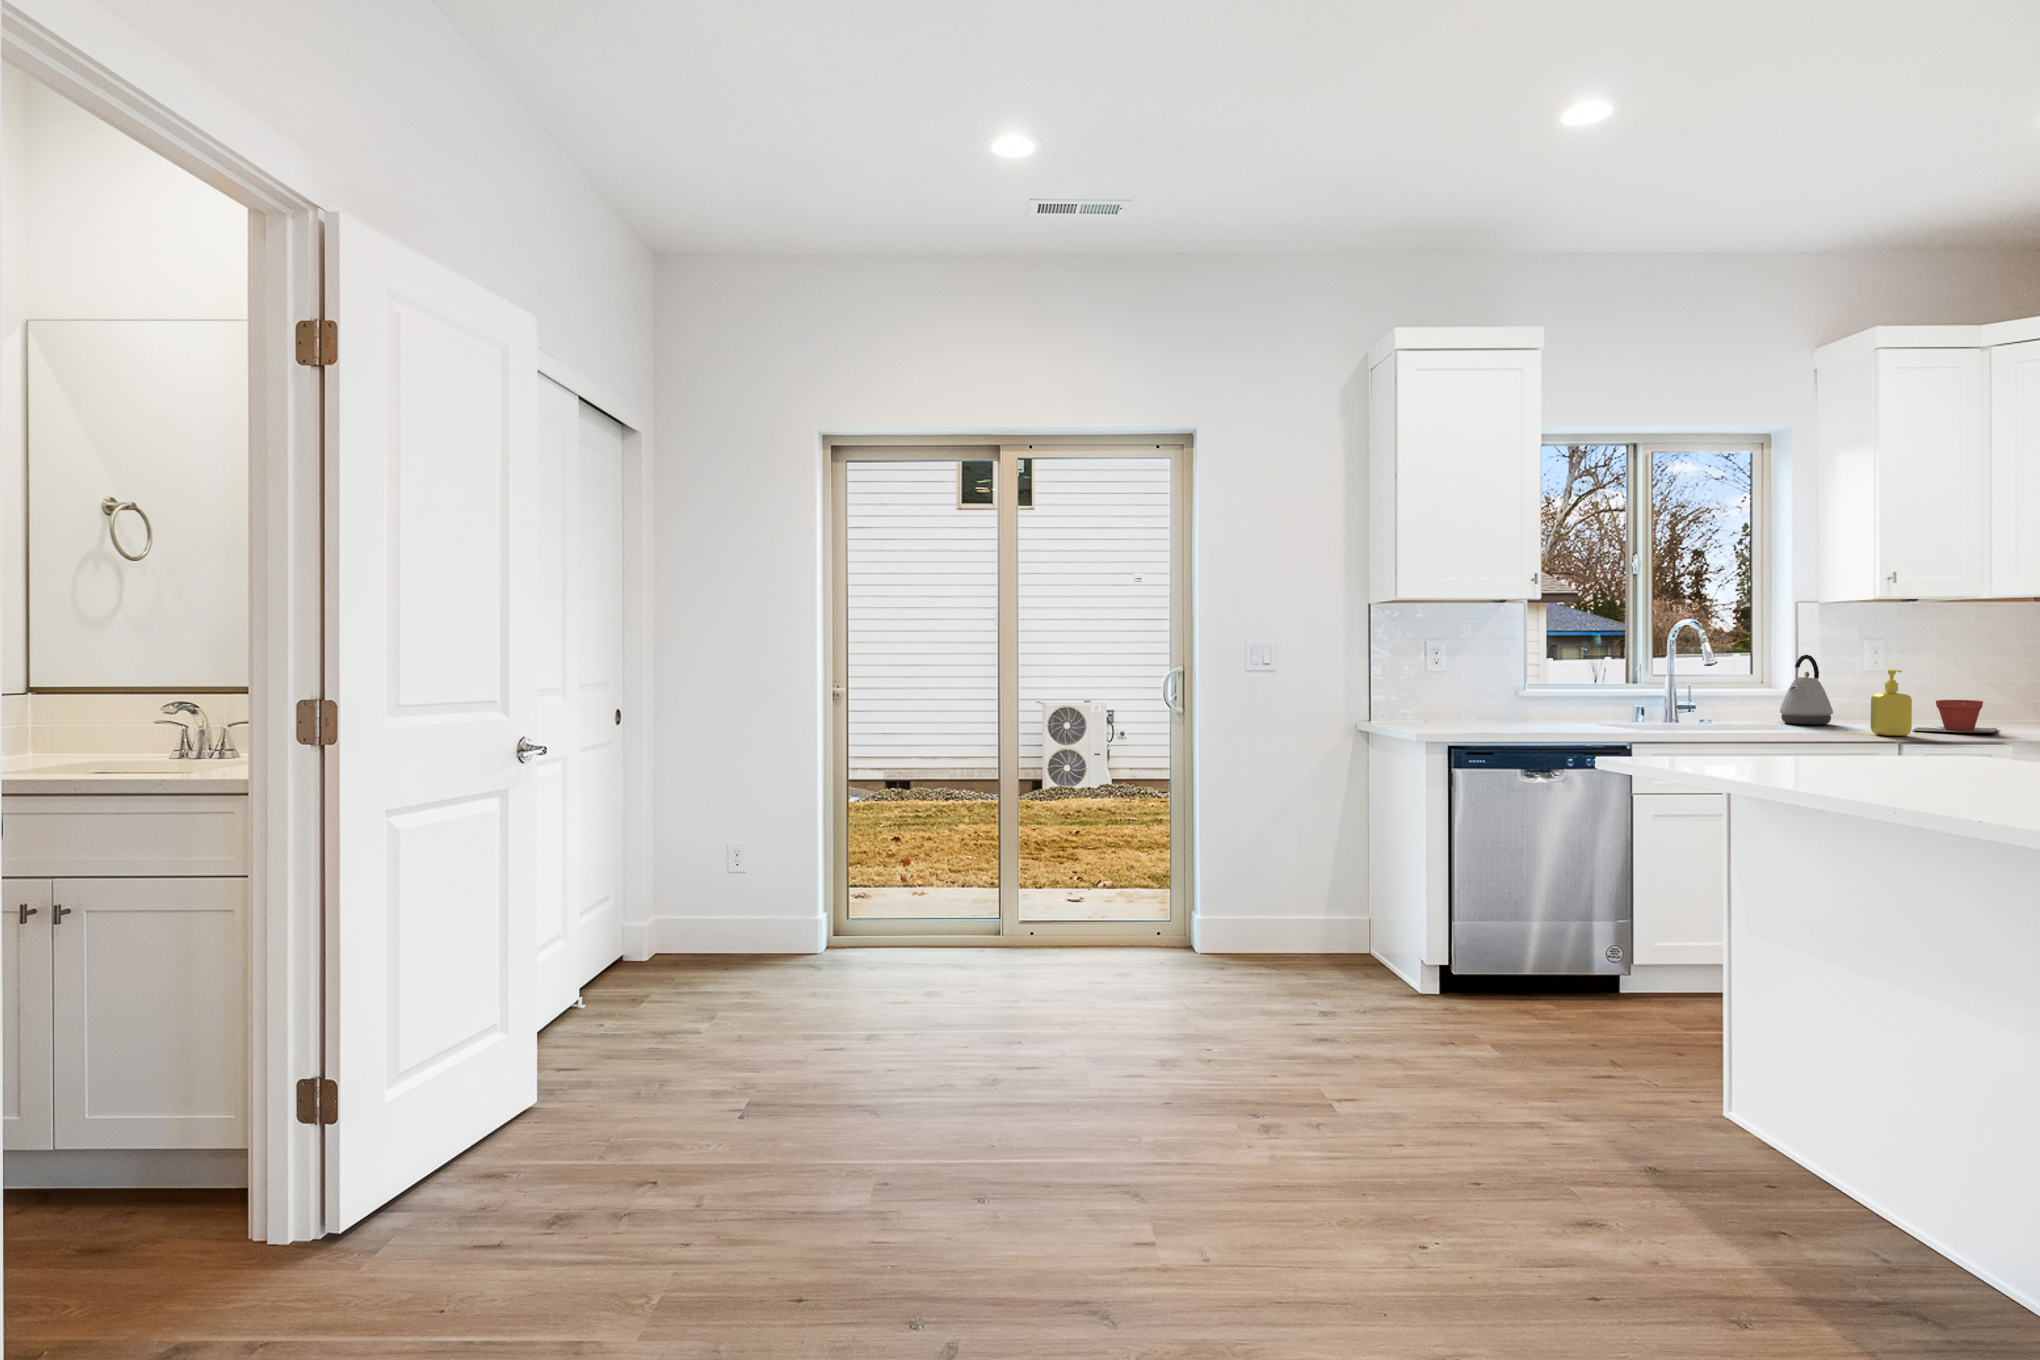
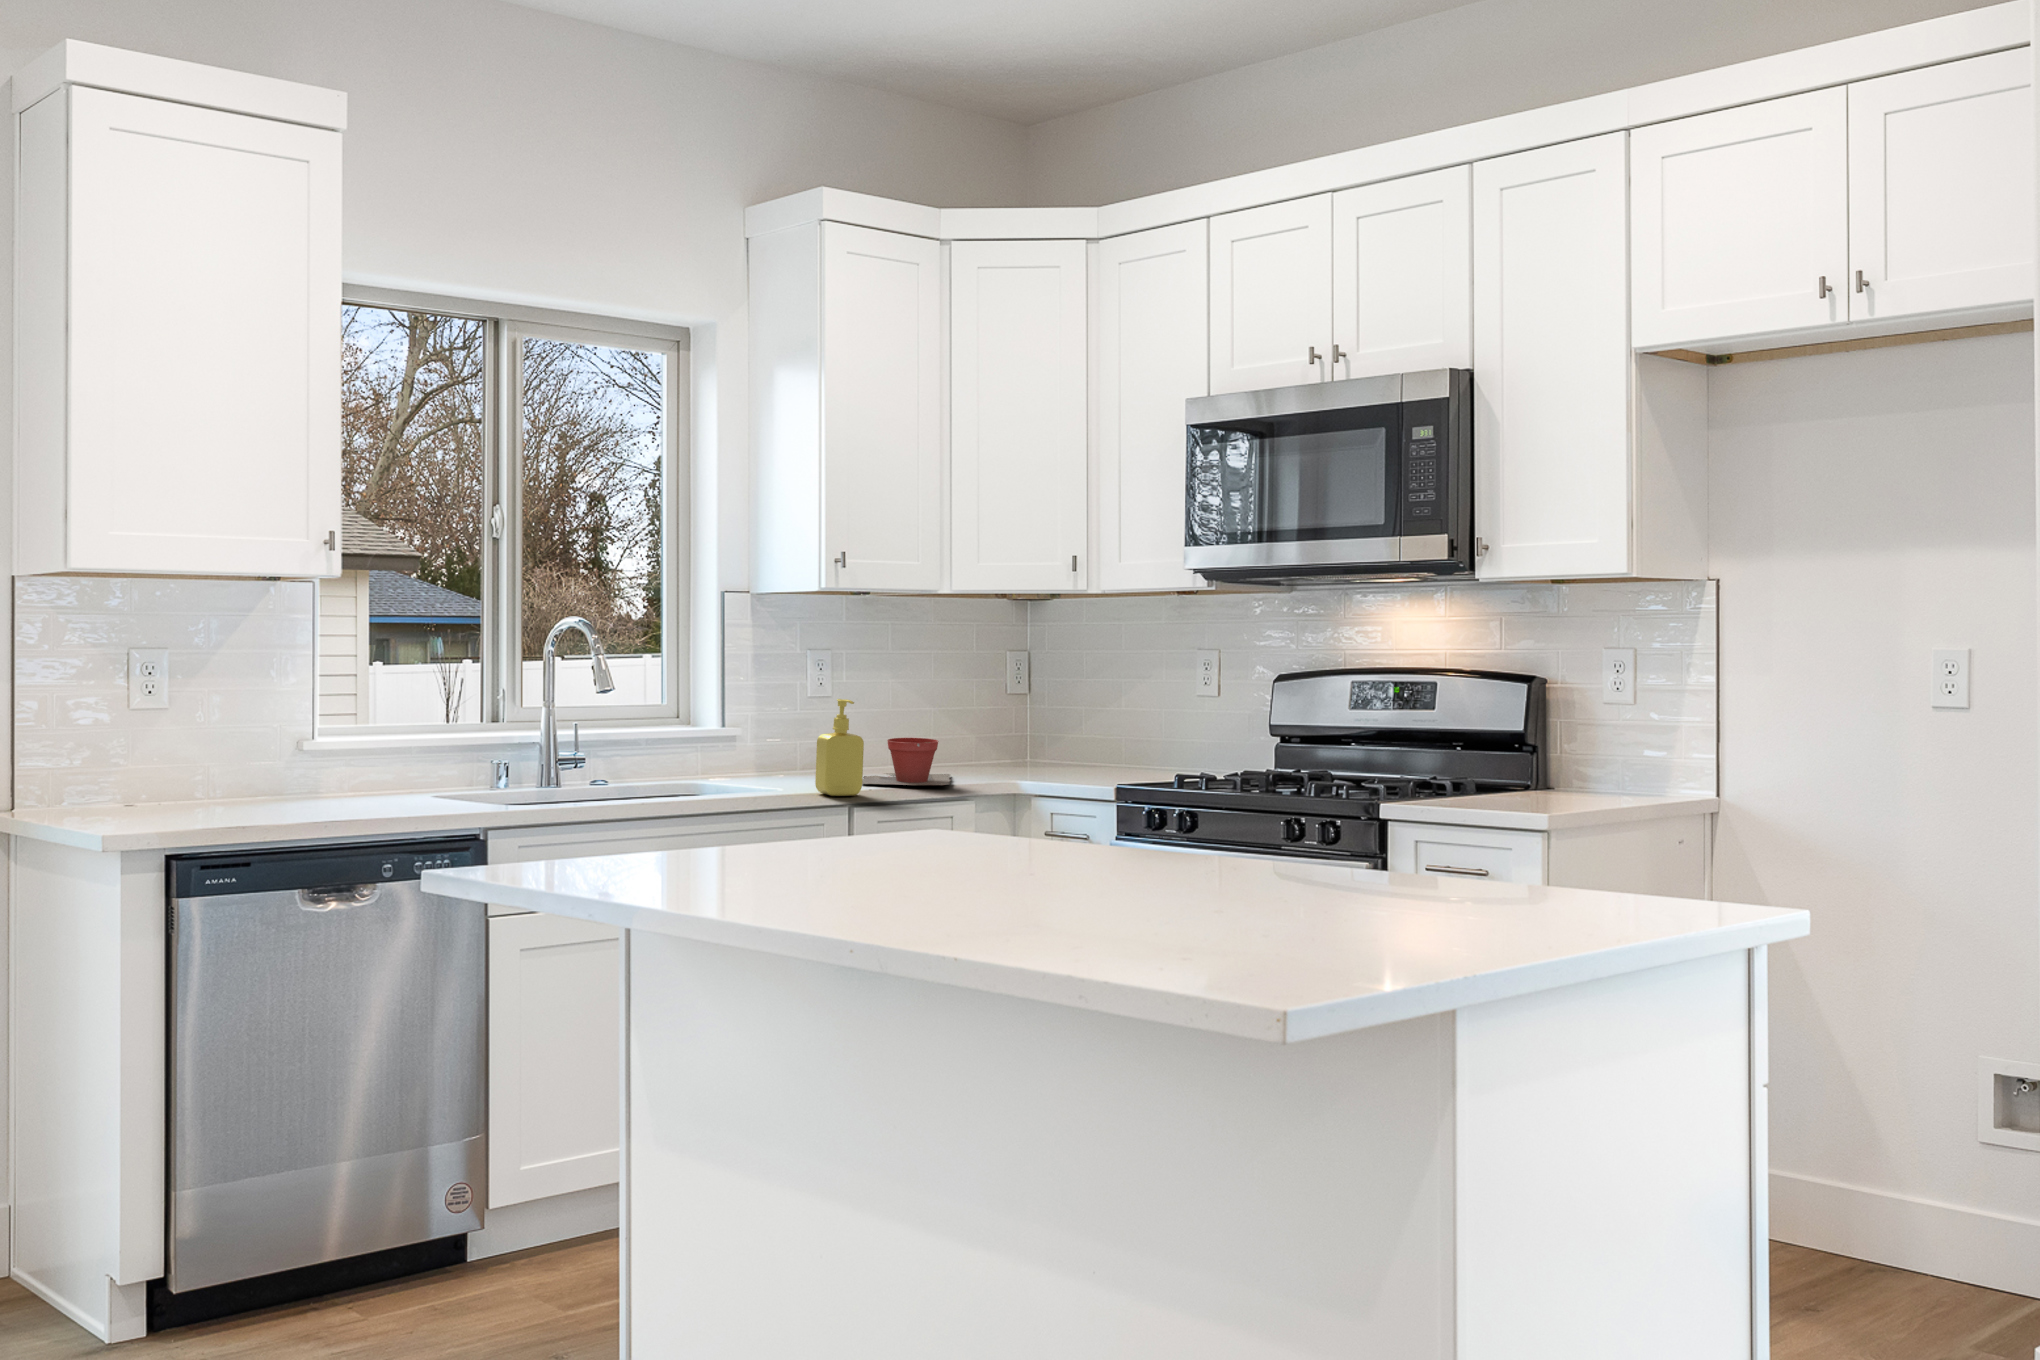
kettle: present [1780,655,1833,725] -> none [702,670,769,777]

